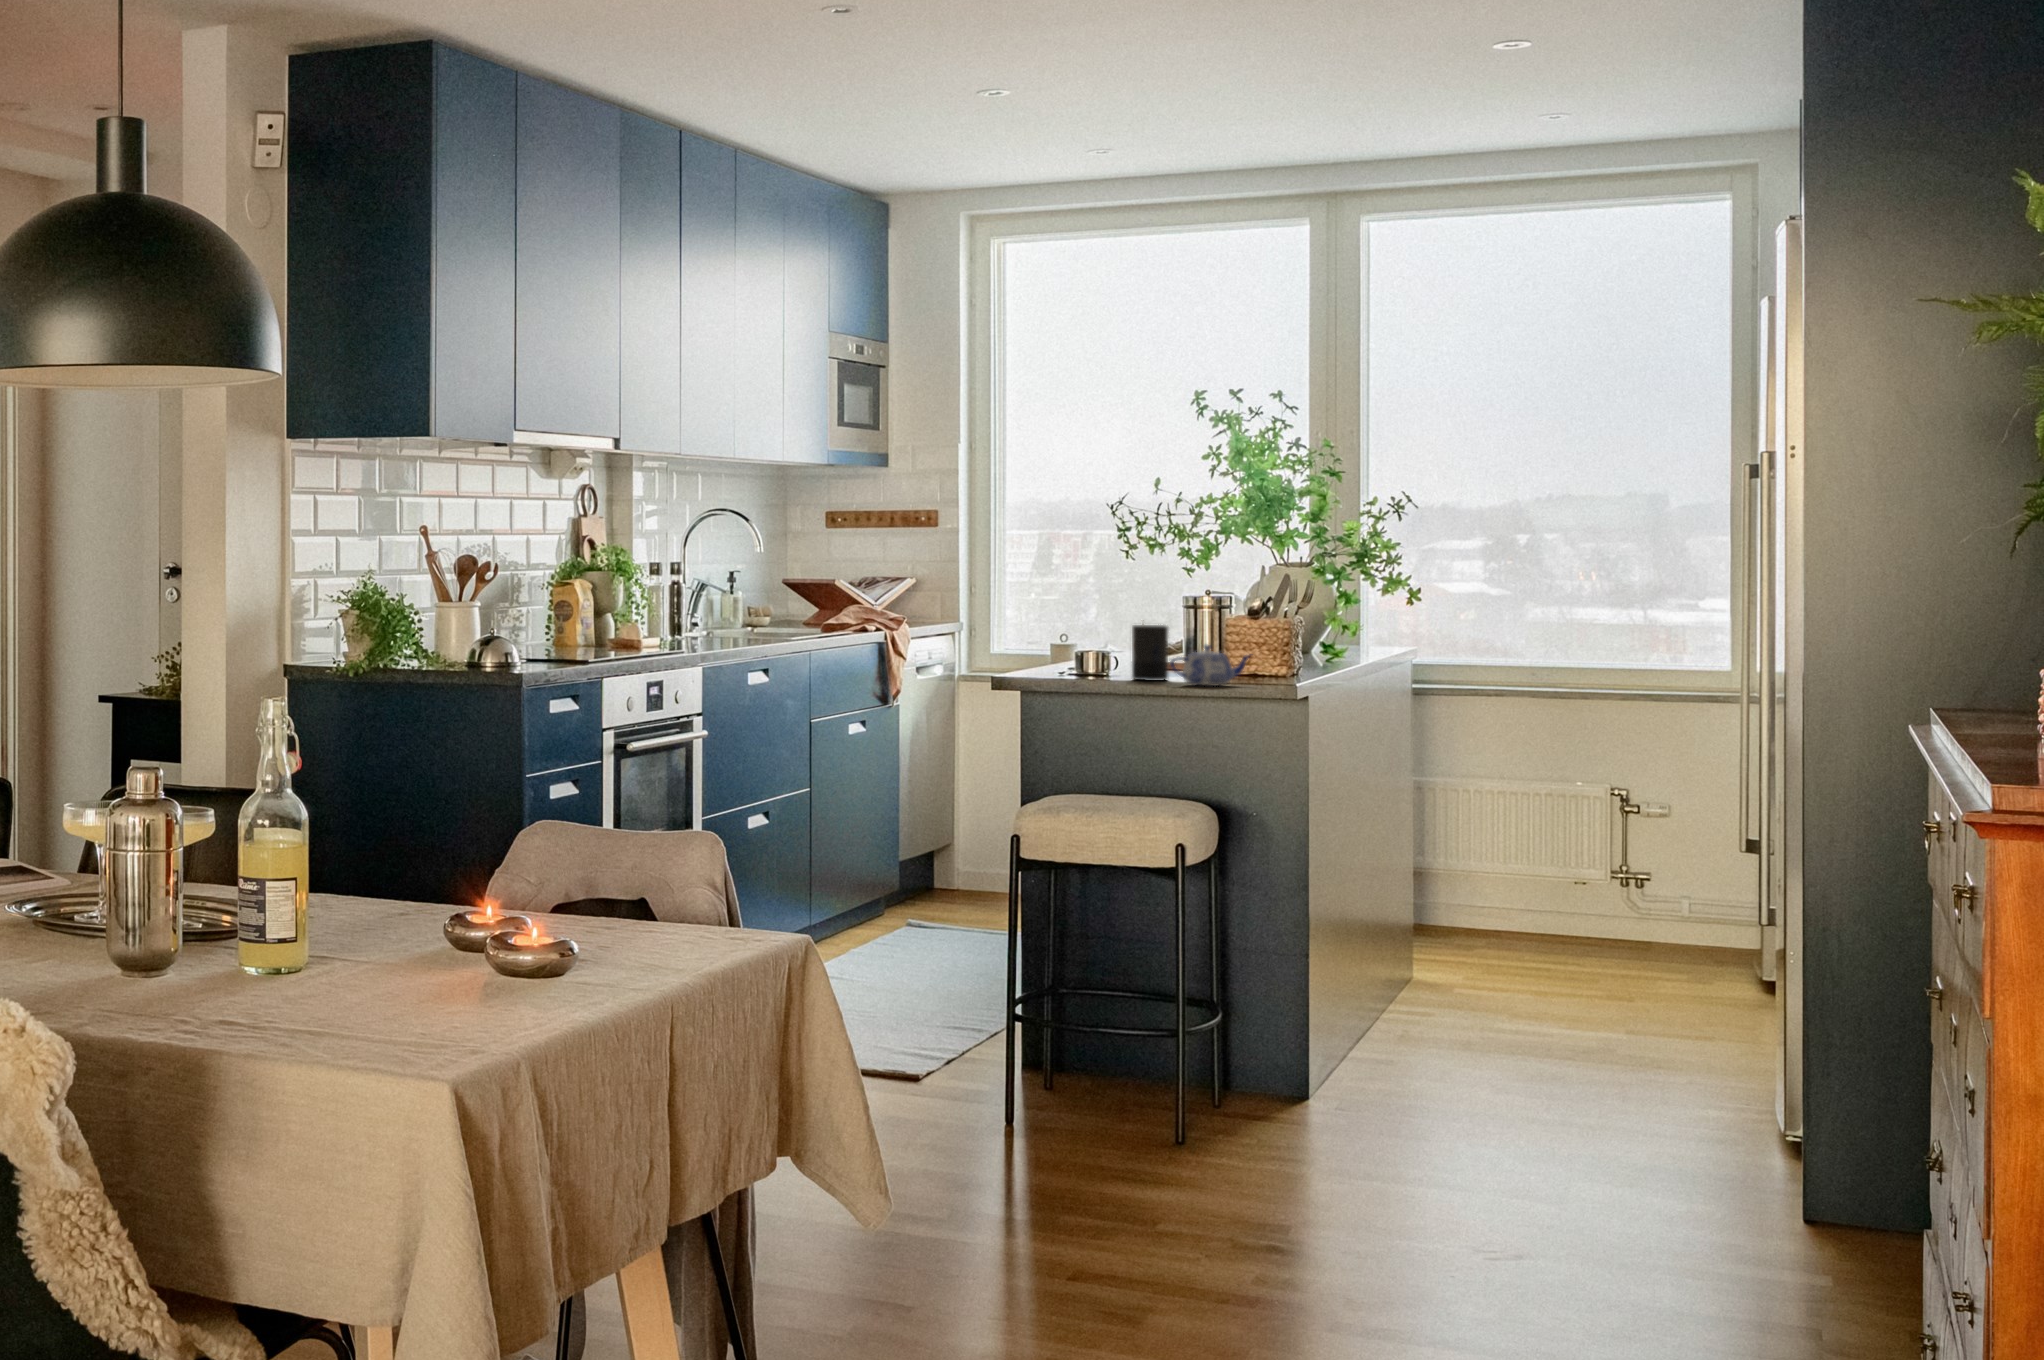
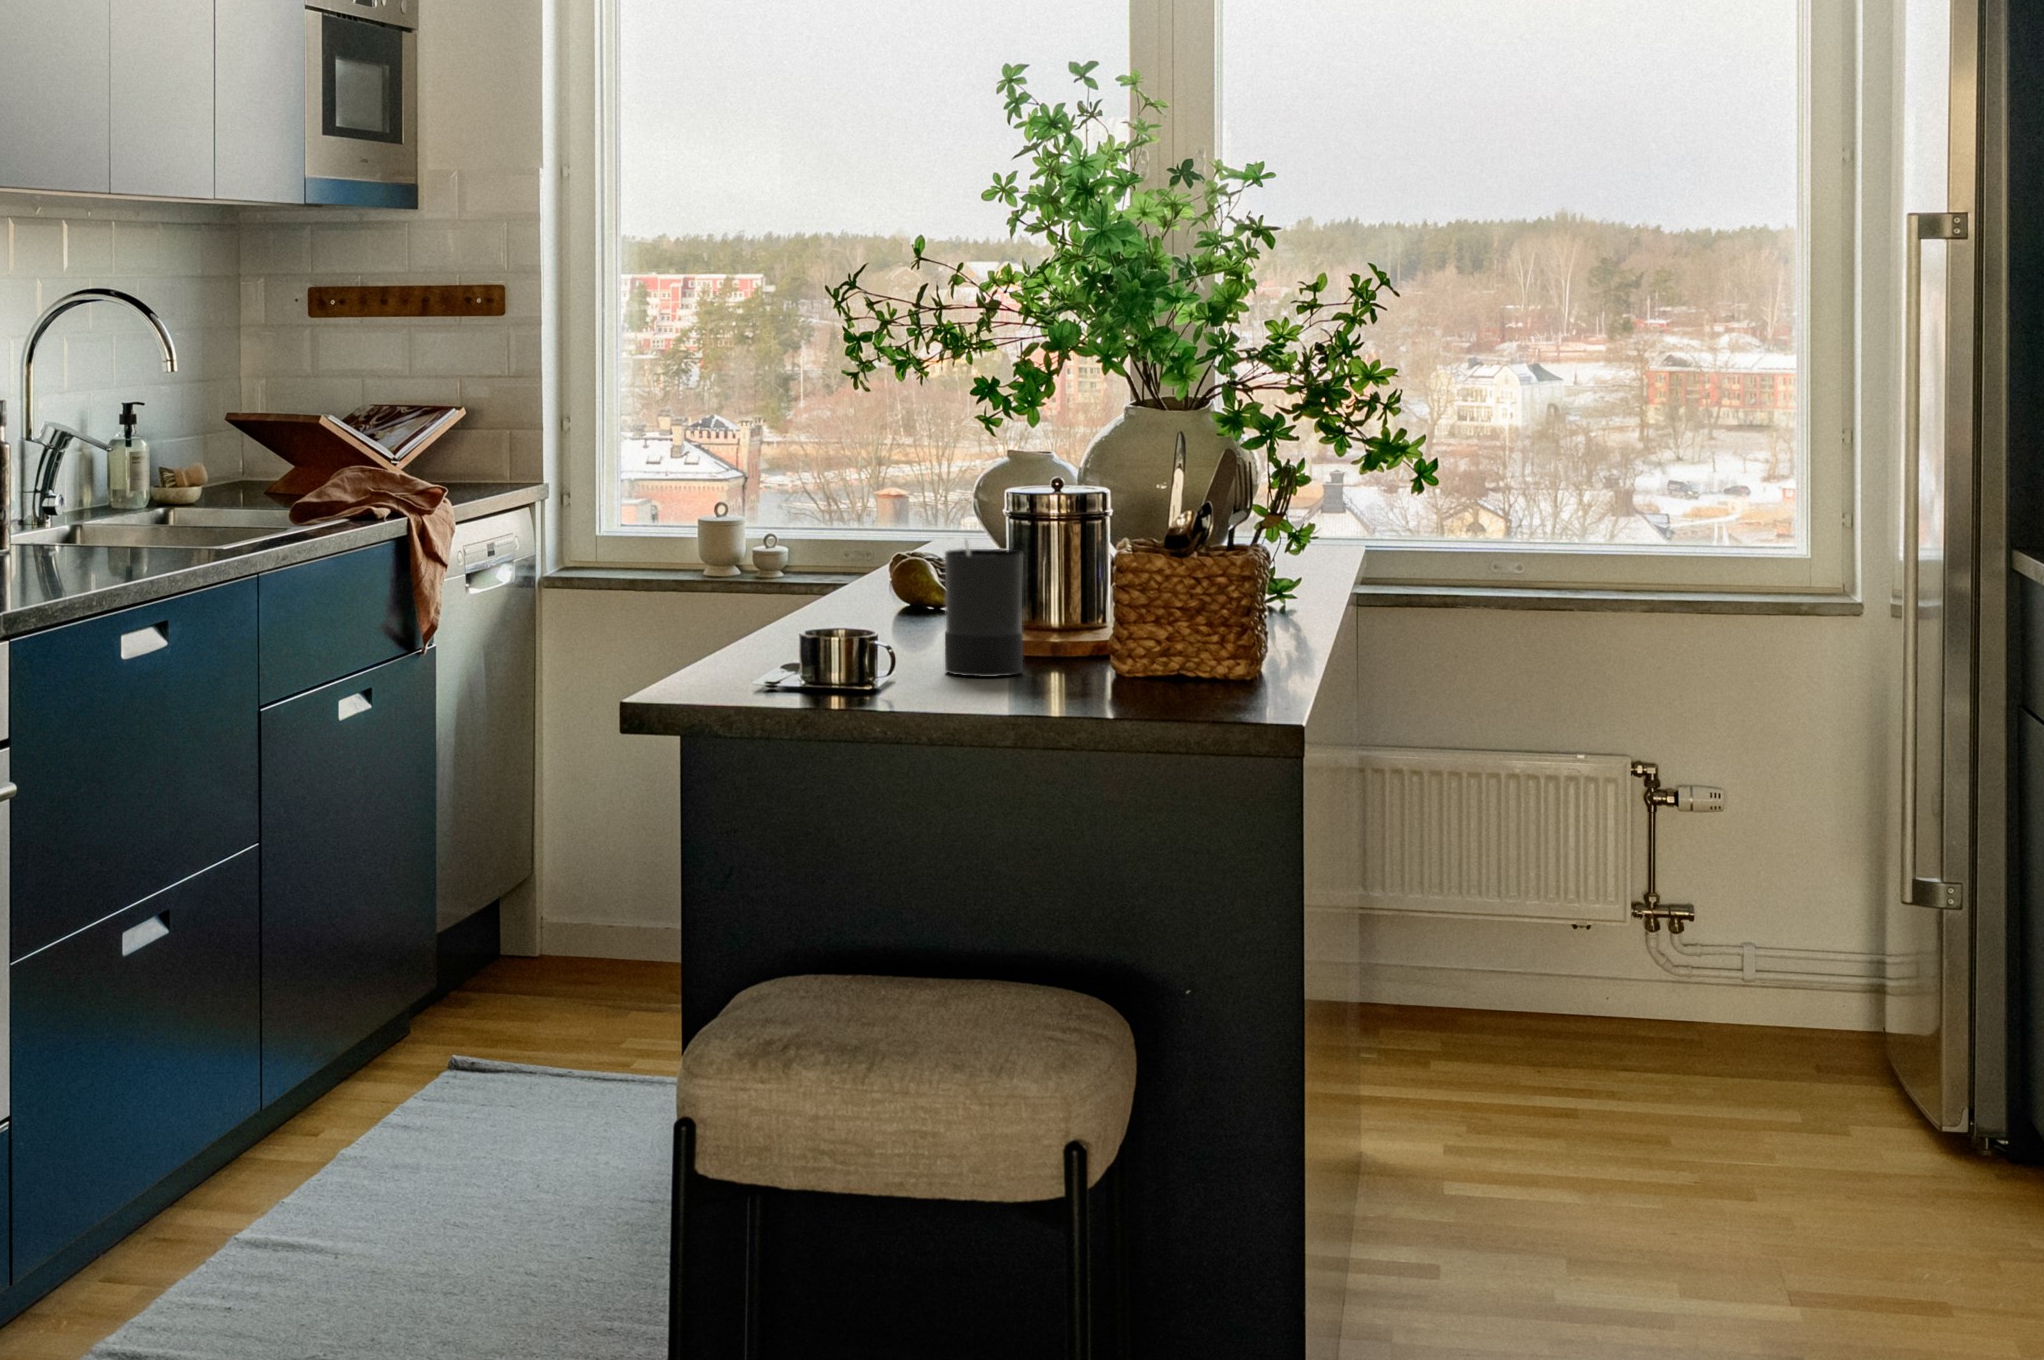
teapot: present [1170,645,1249,686] -> none [1045,602,1217,697]

